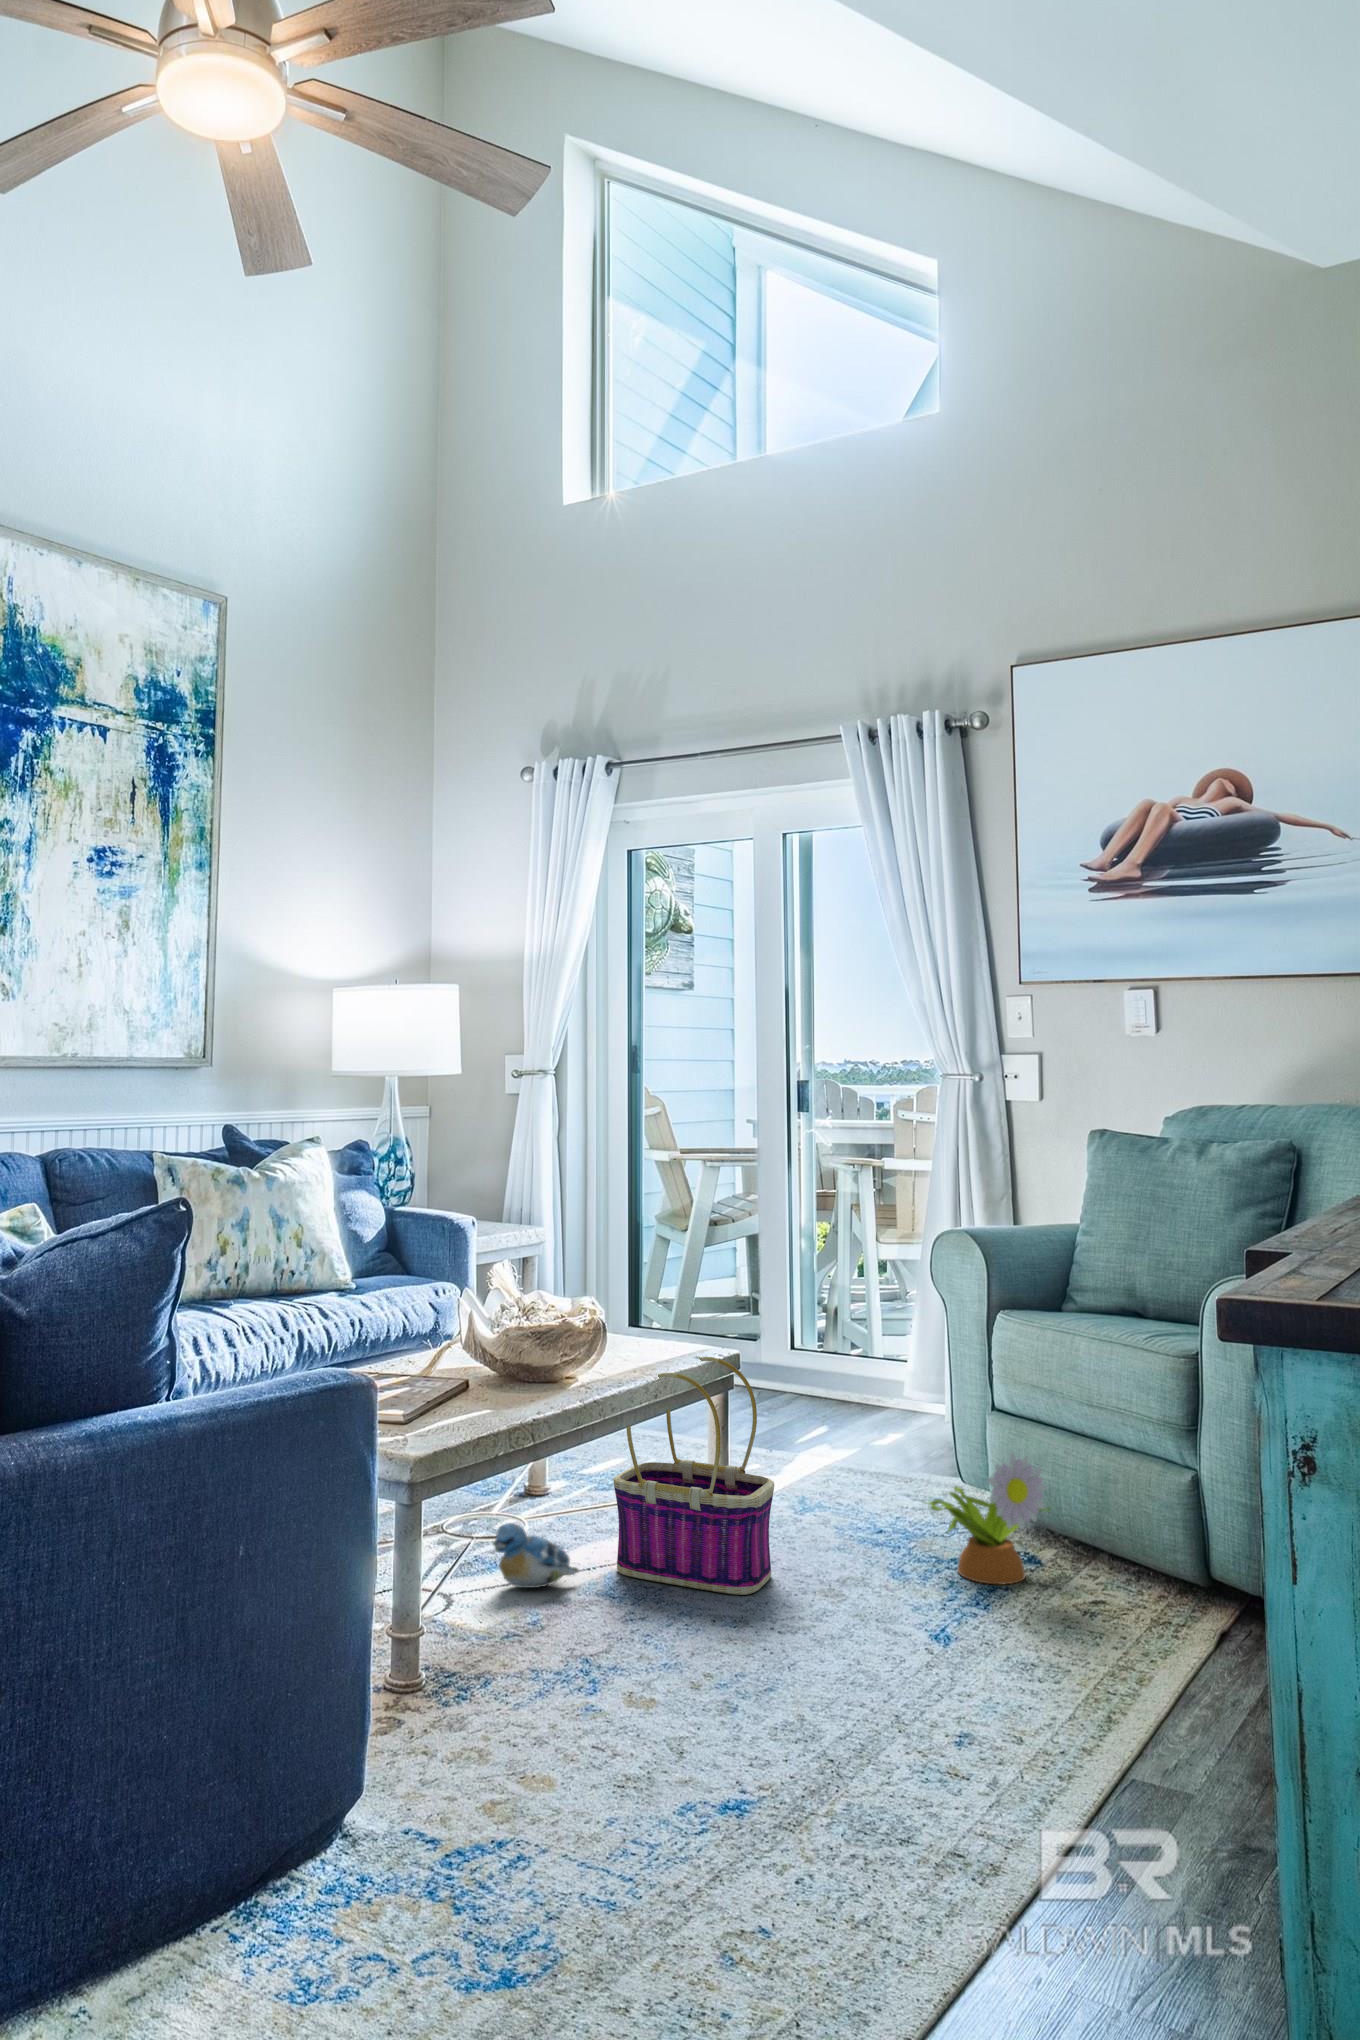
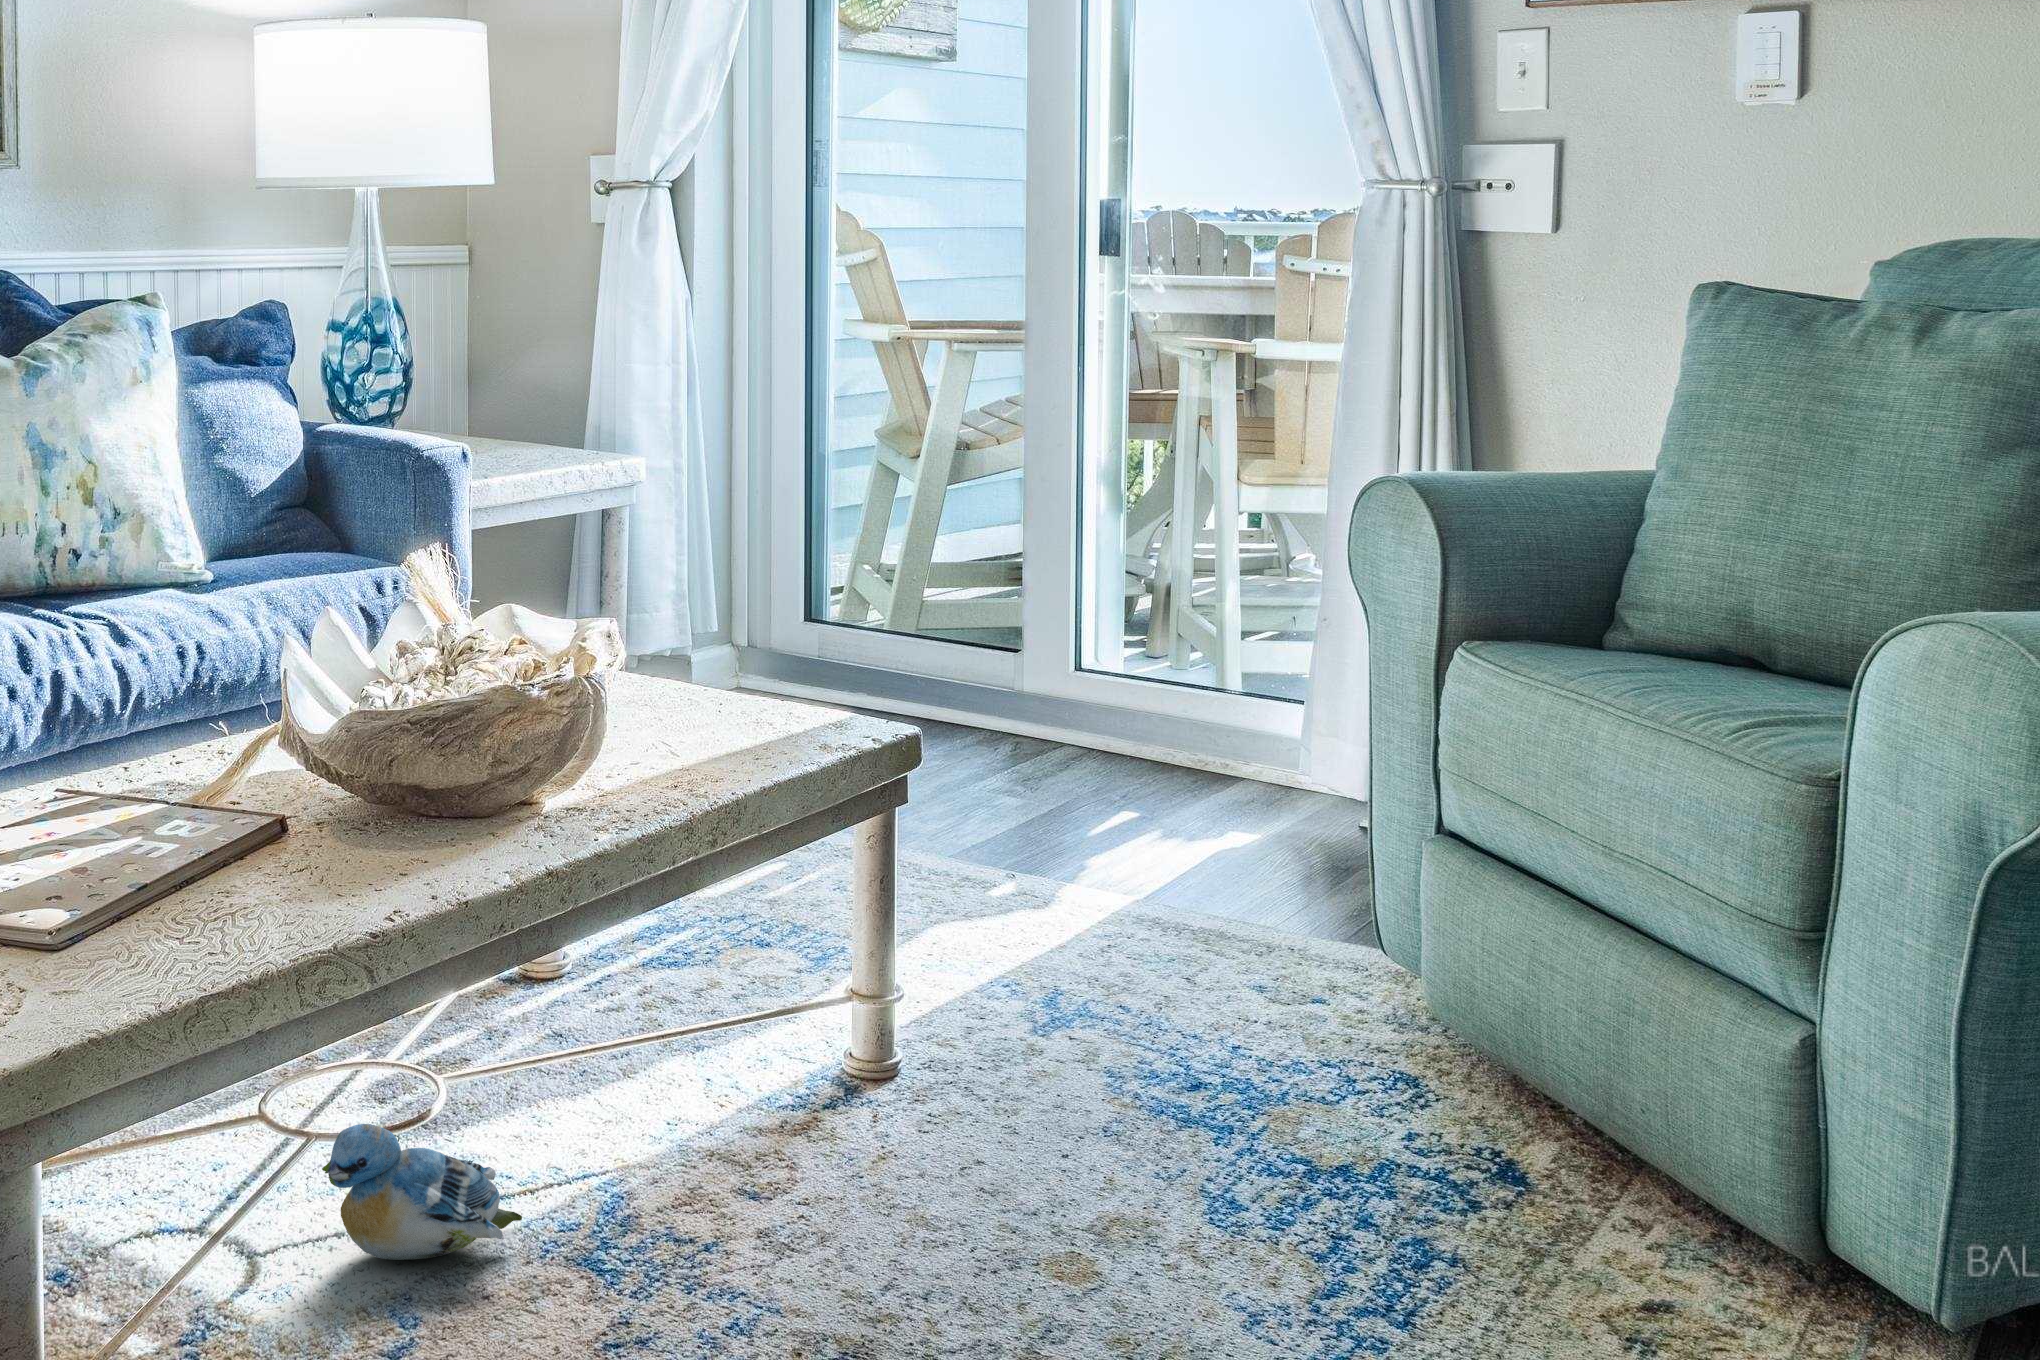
basket: present [613,1357,774,1595] -> none [606,763,953,1287]
decorative plant: present [928,1453,1050,1584] -> none [1279,991,1561,1262]

